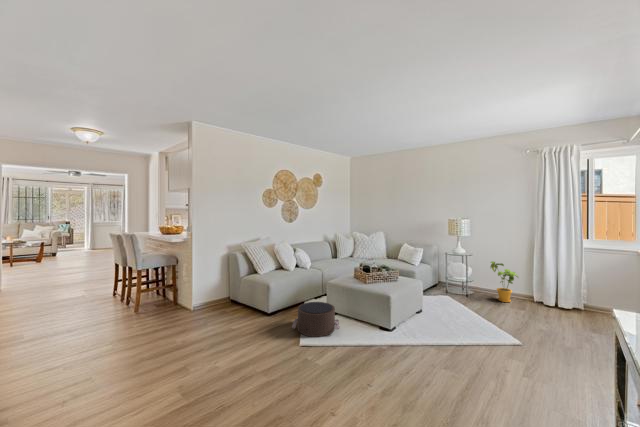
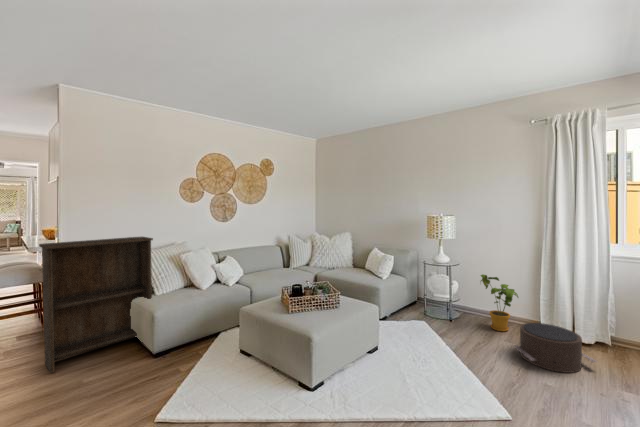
bookshelf: none [194,232,260,324] -> present [39,237,153,373]
pouf: present [292,302,340,337] -> present [515,323,597,373]

